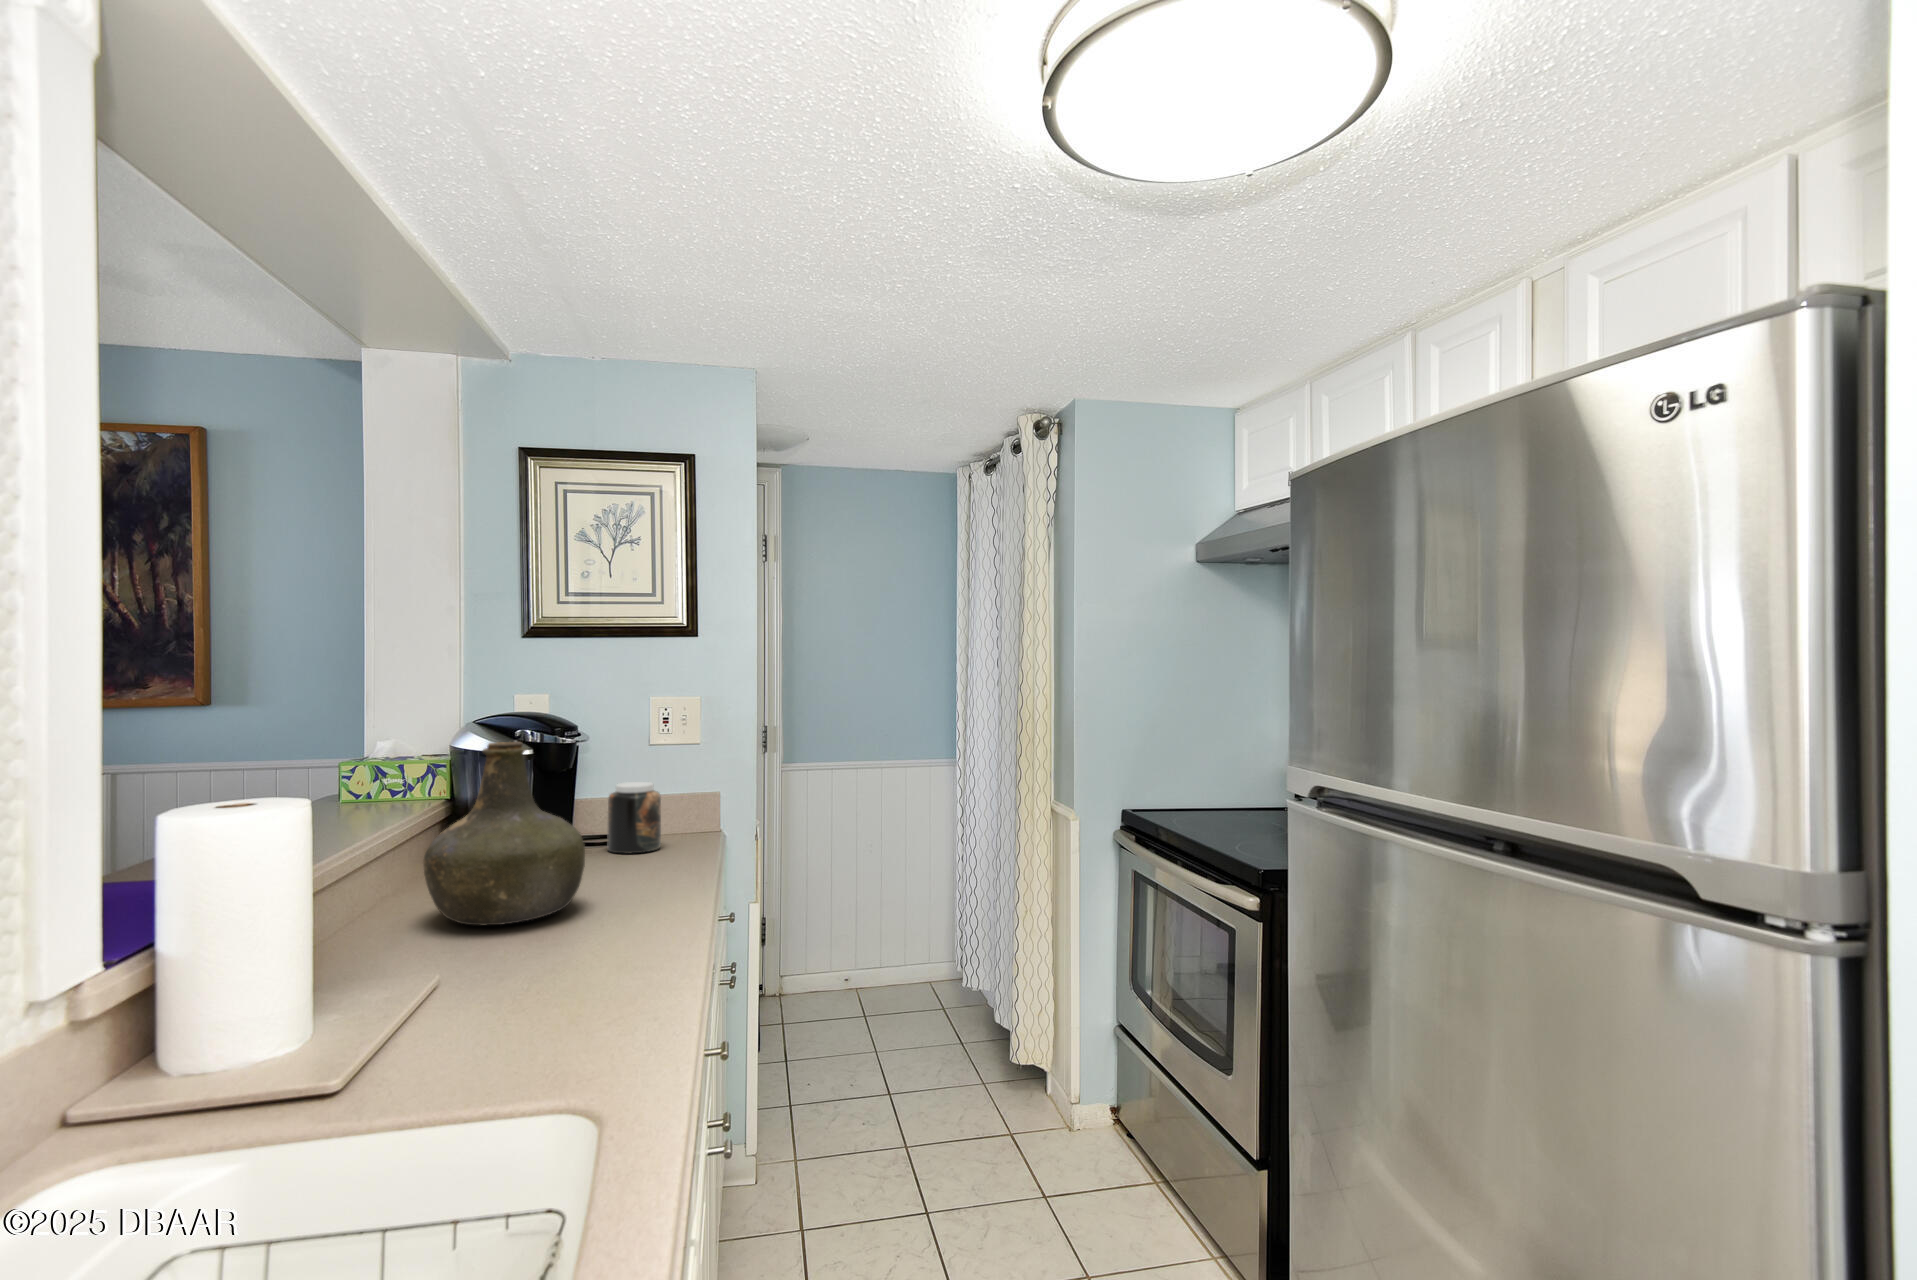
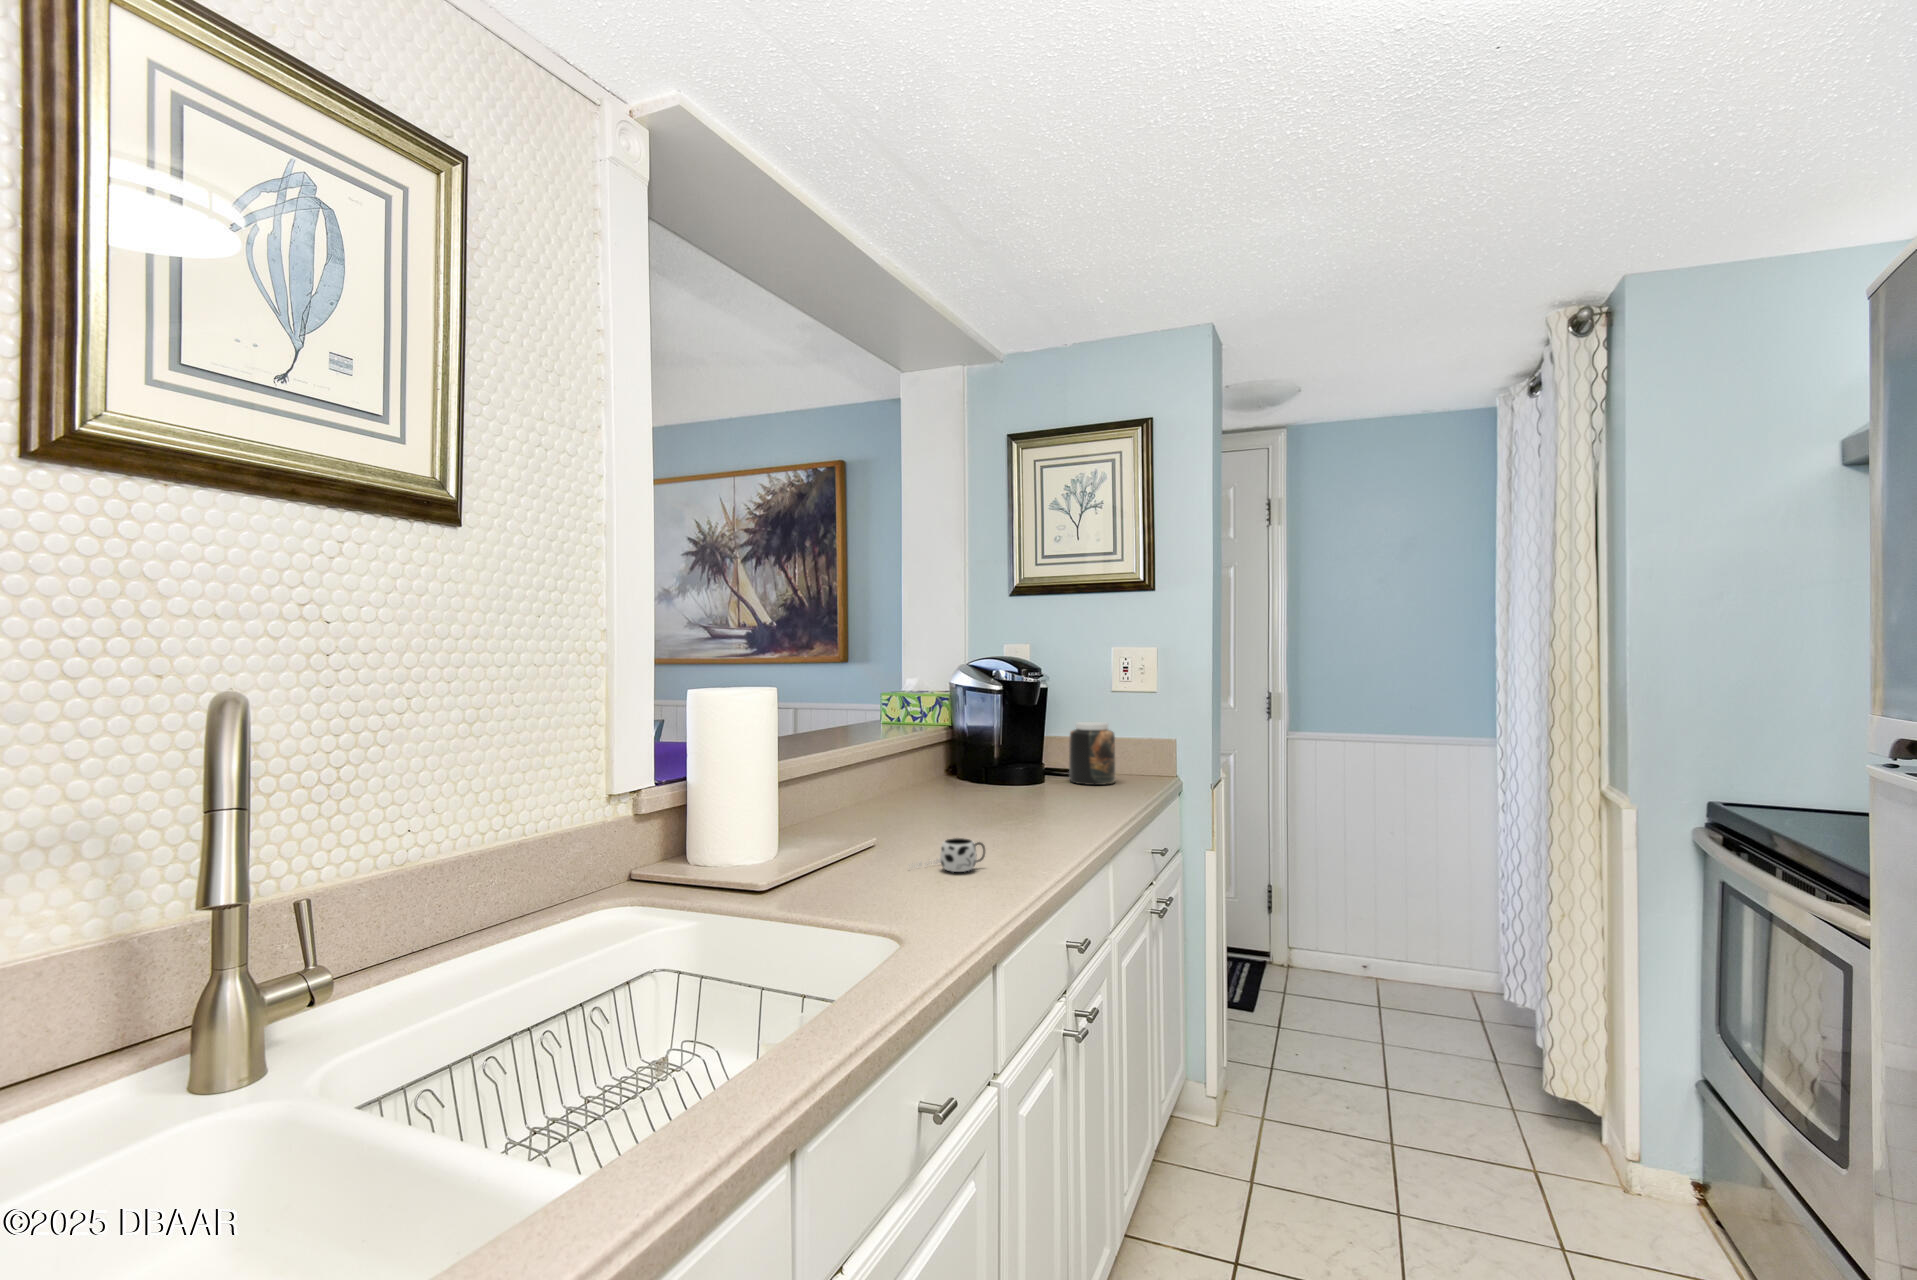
bottle: present [423,742,585,925] -> none [891,669,1012,817]
mug: none [530,954,621,1004] -> present [909,838,985,872]

